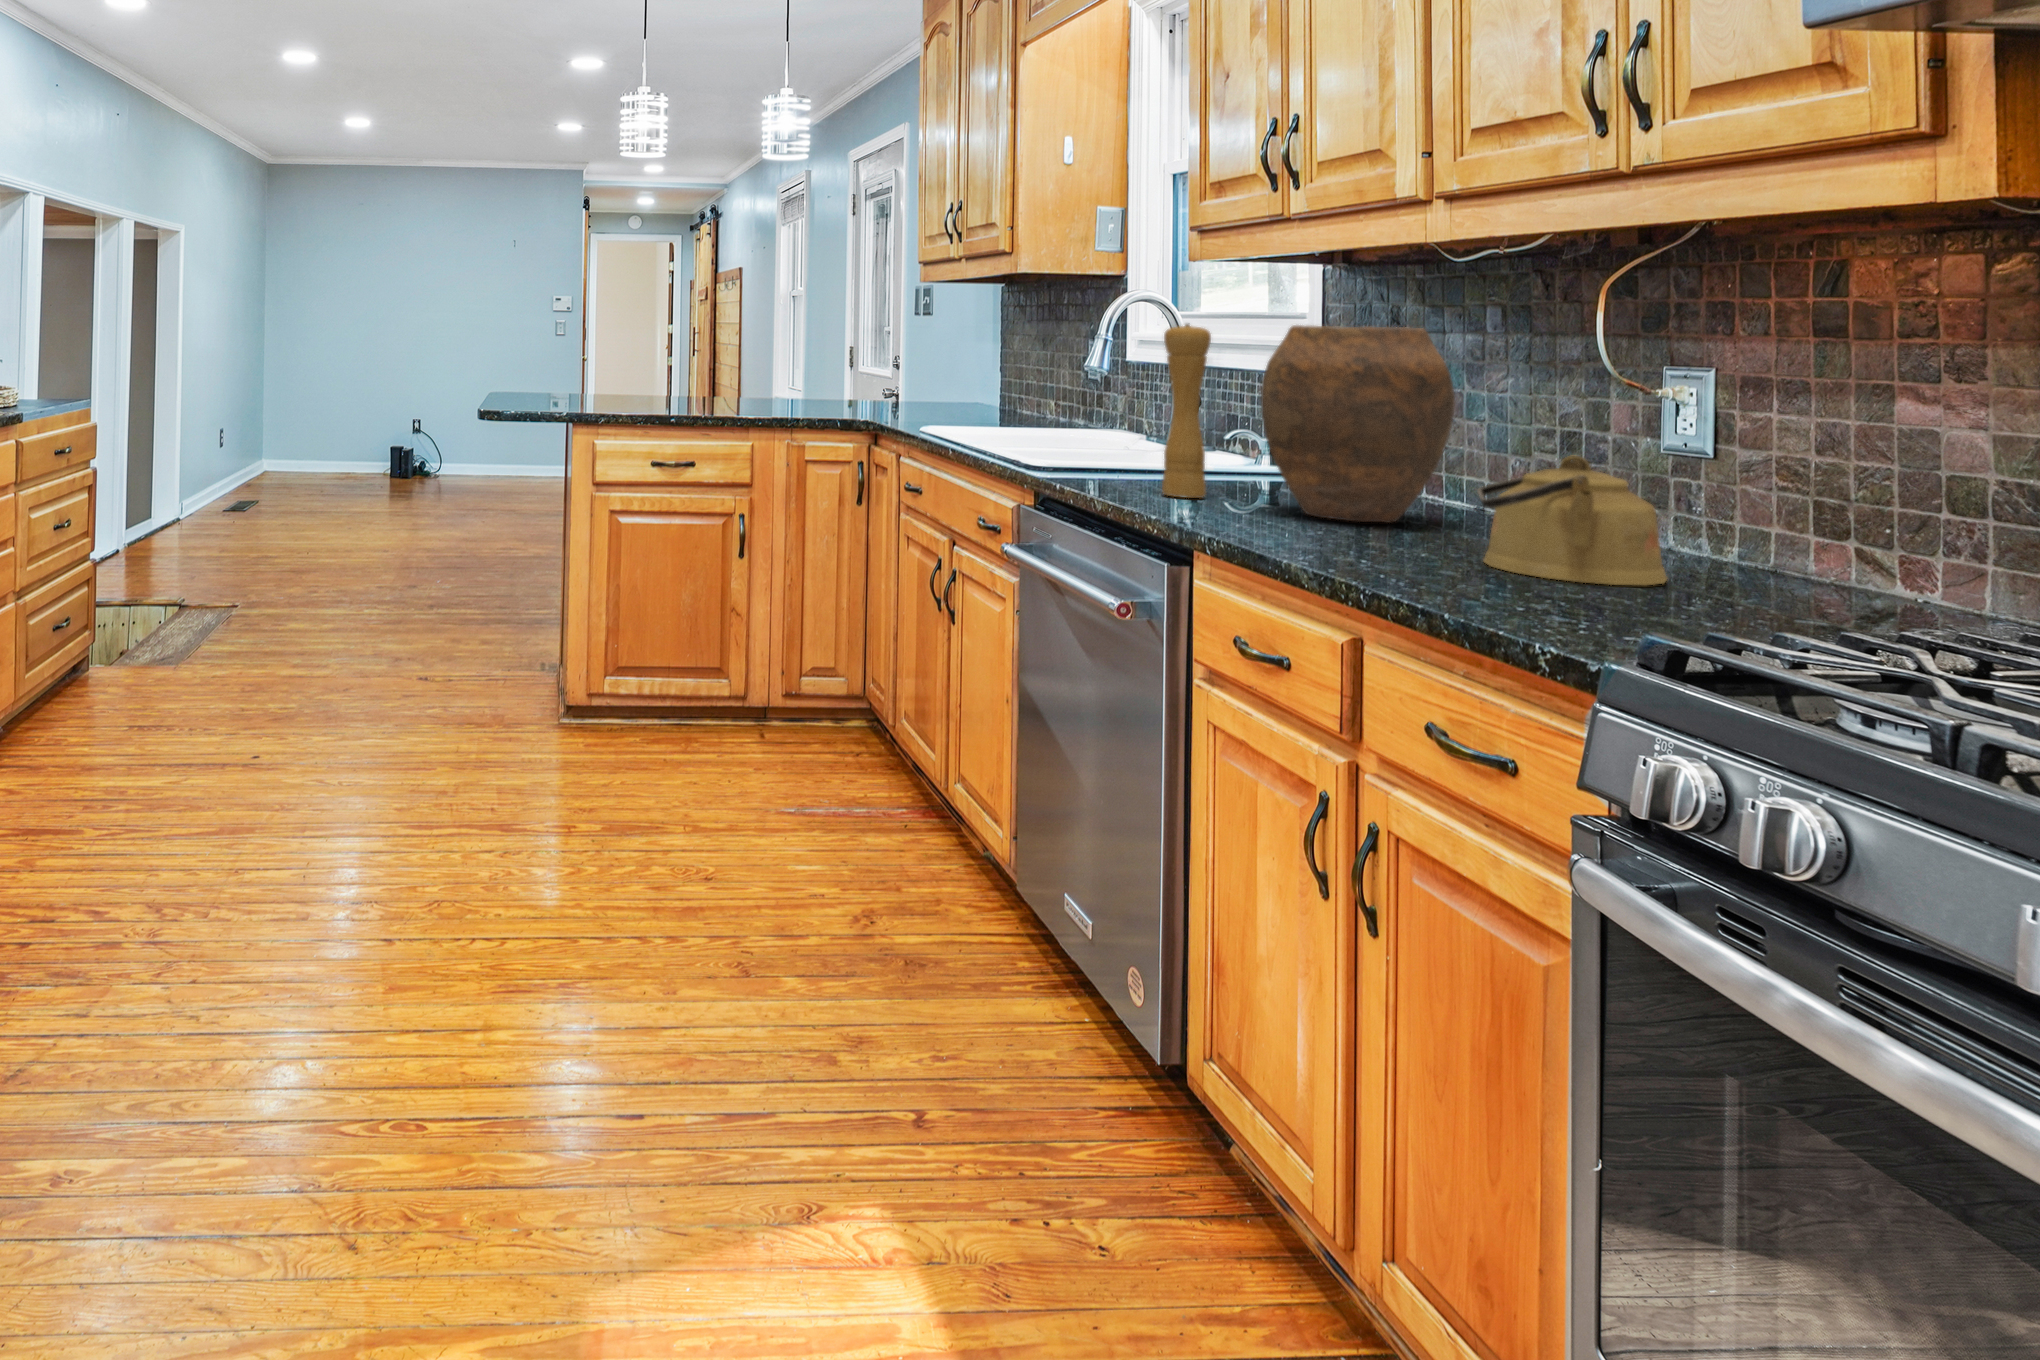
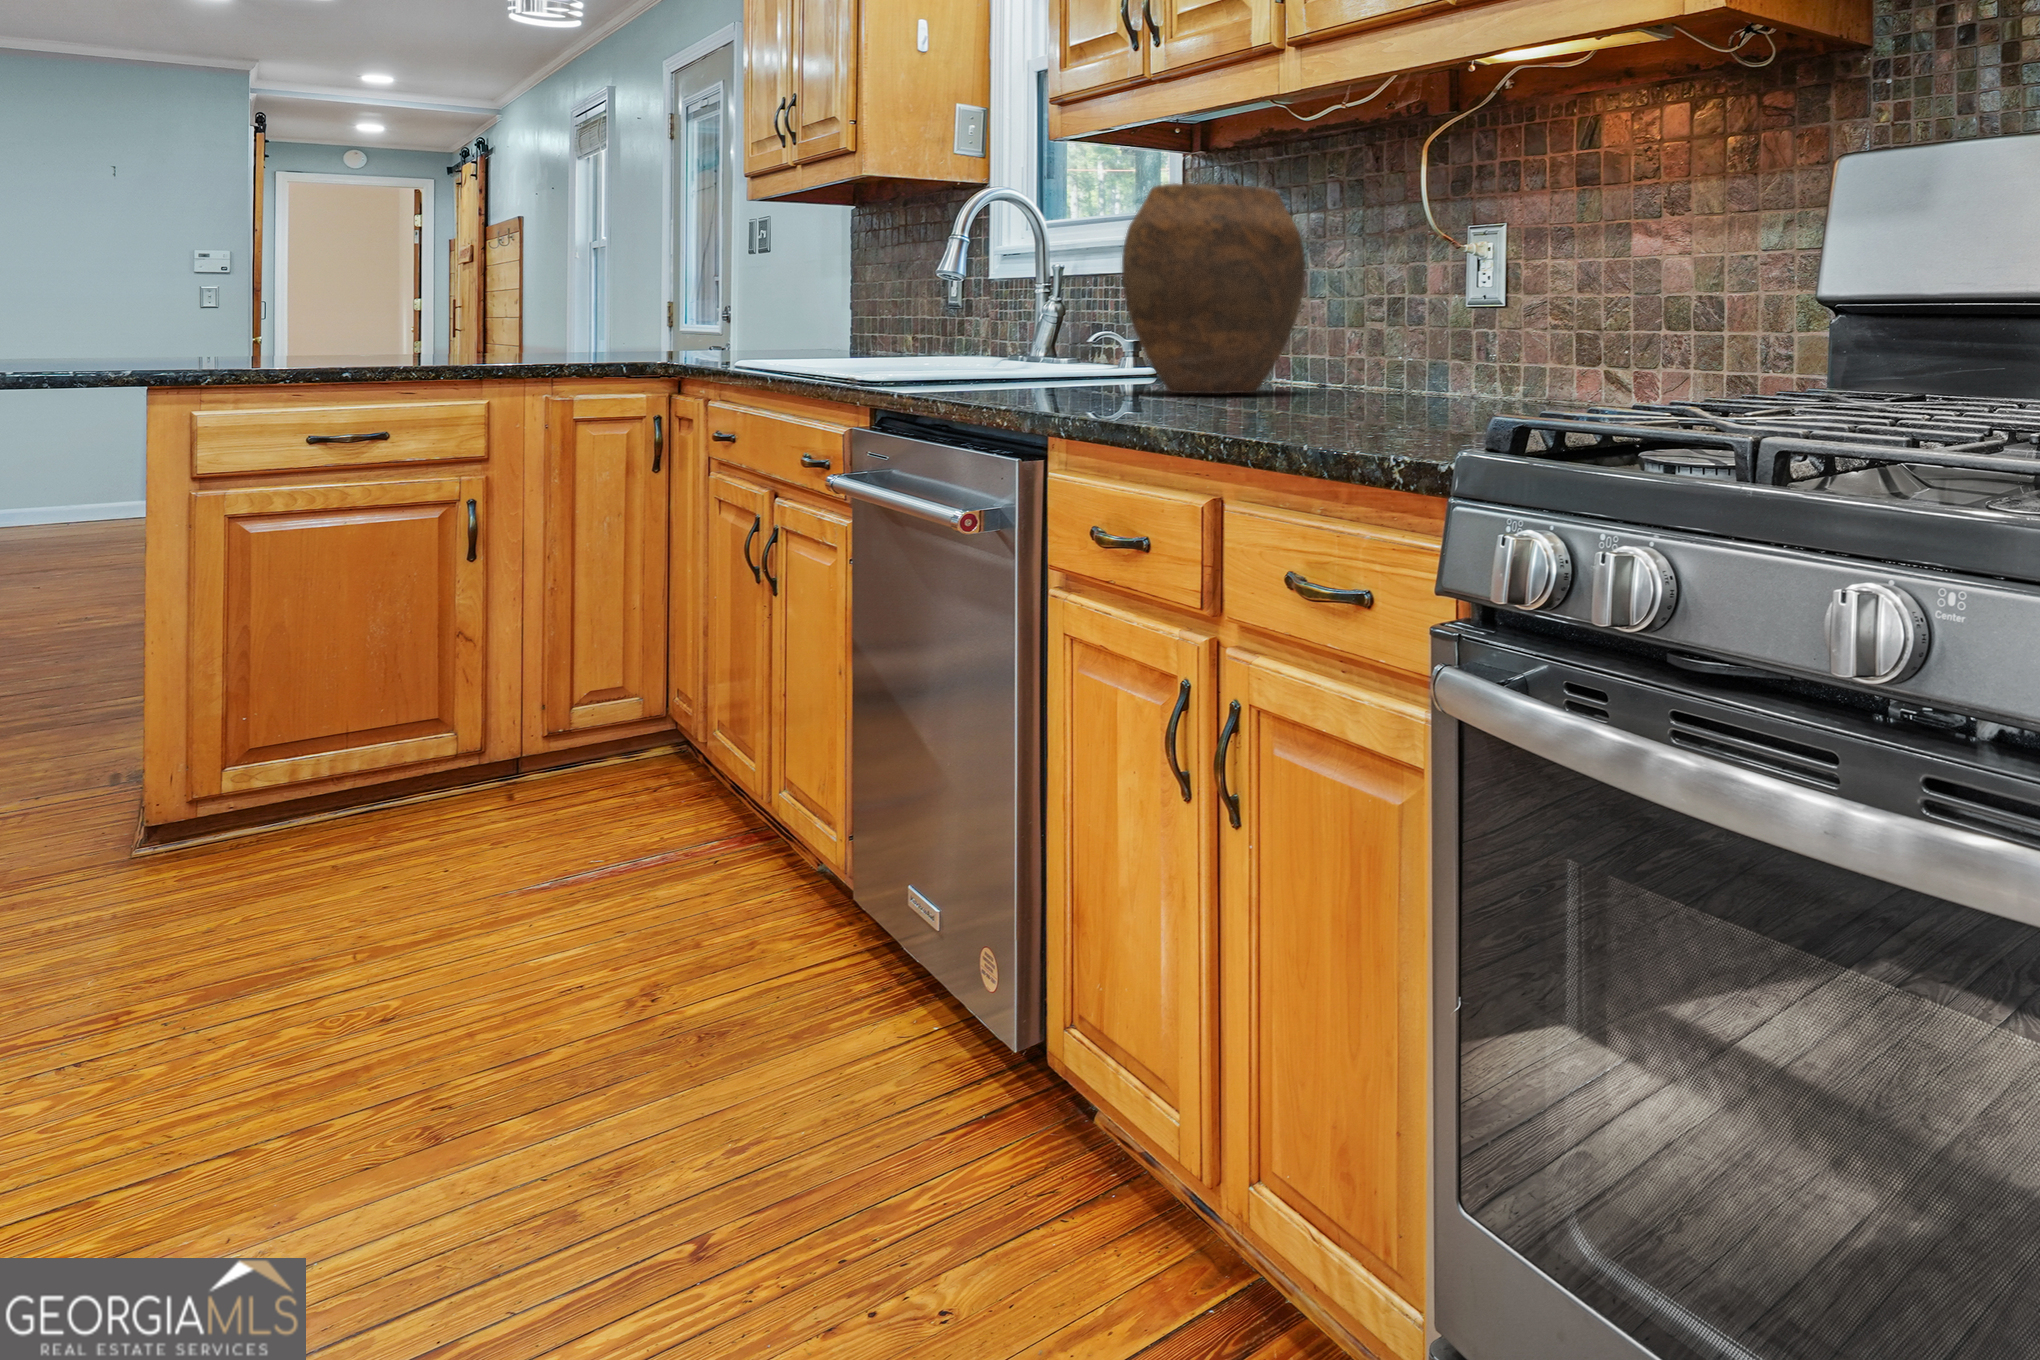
pepper mill: present [1162,323,1211,498] -> none [1017,191,1070,390]
kettle: present [1477,456,1667,585] -> none [1327,292,1482,412]

